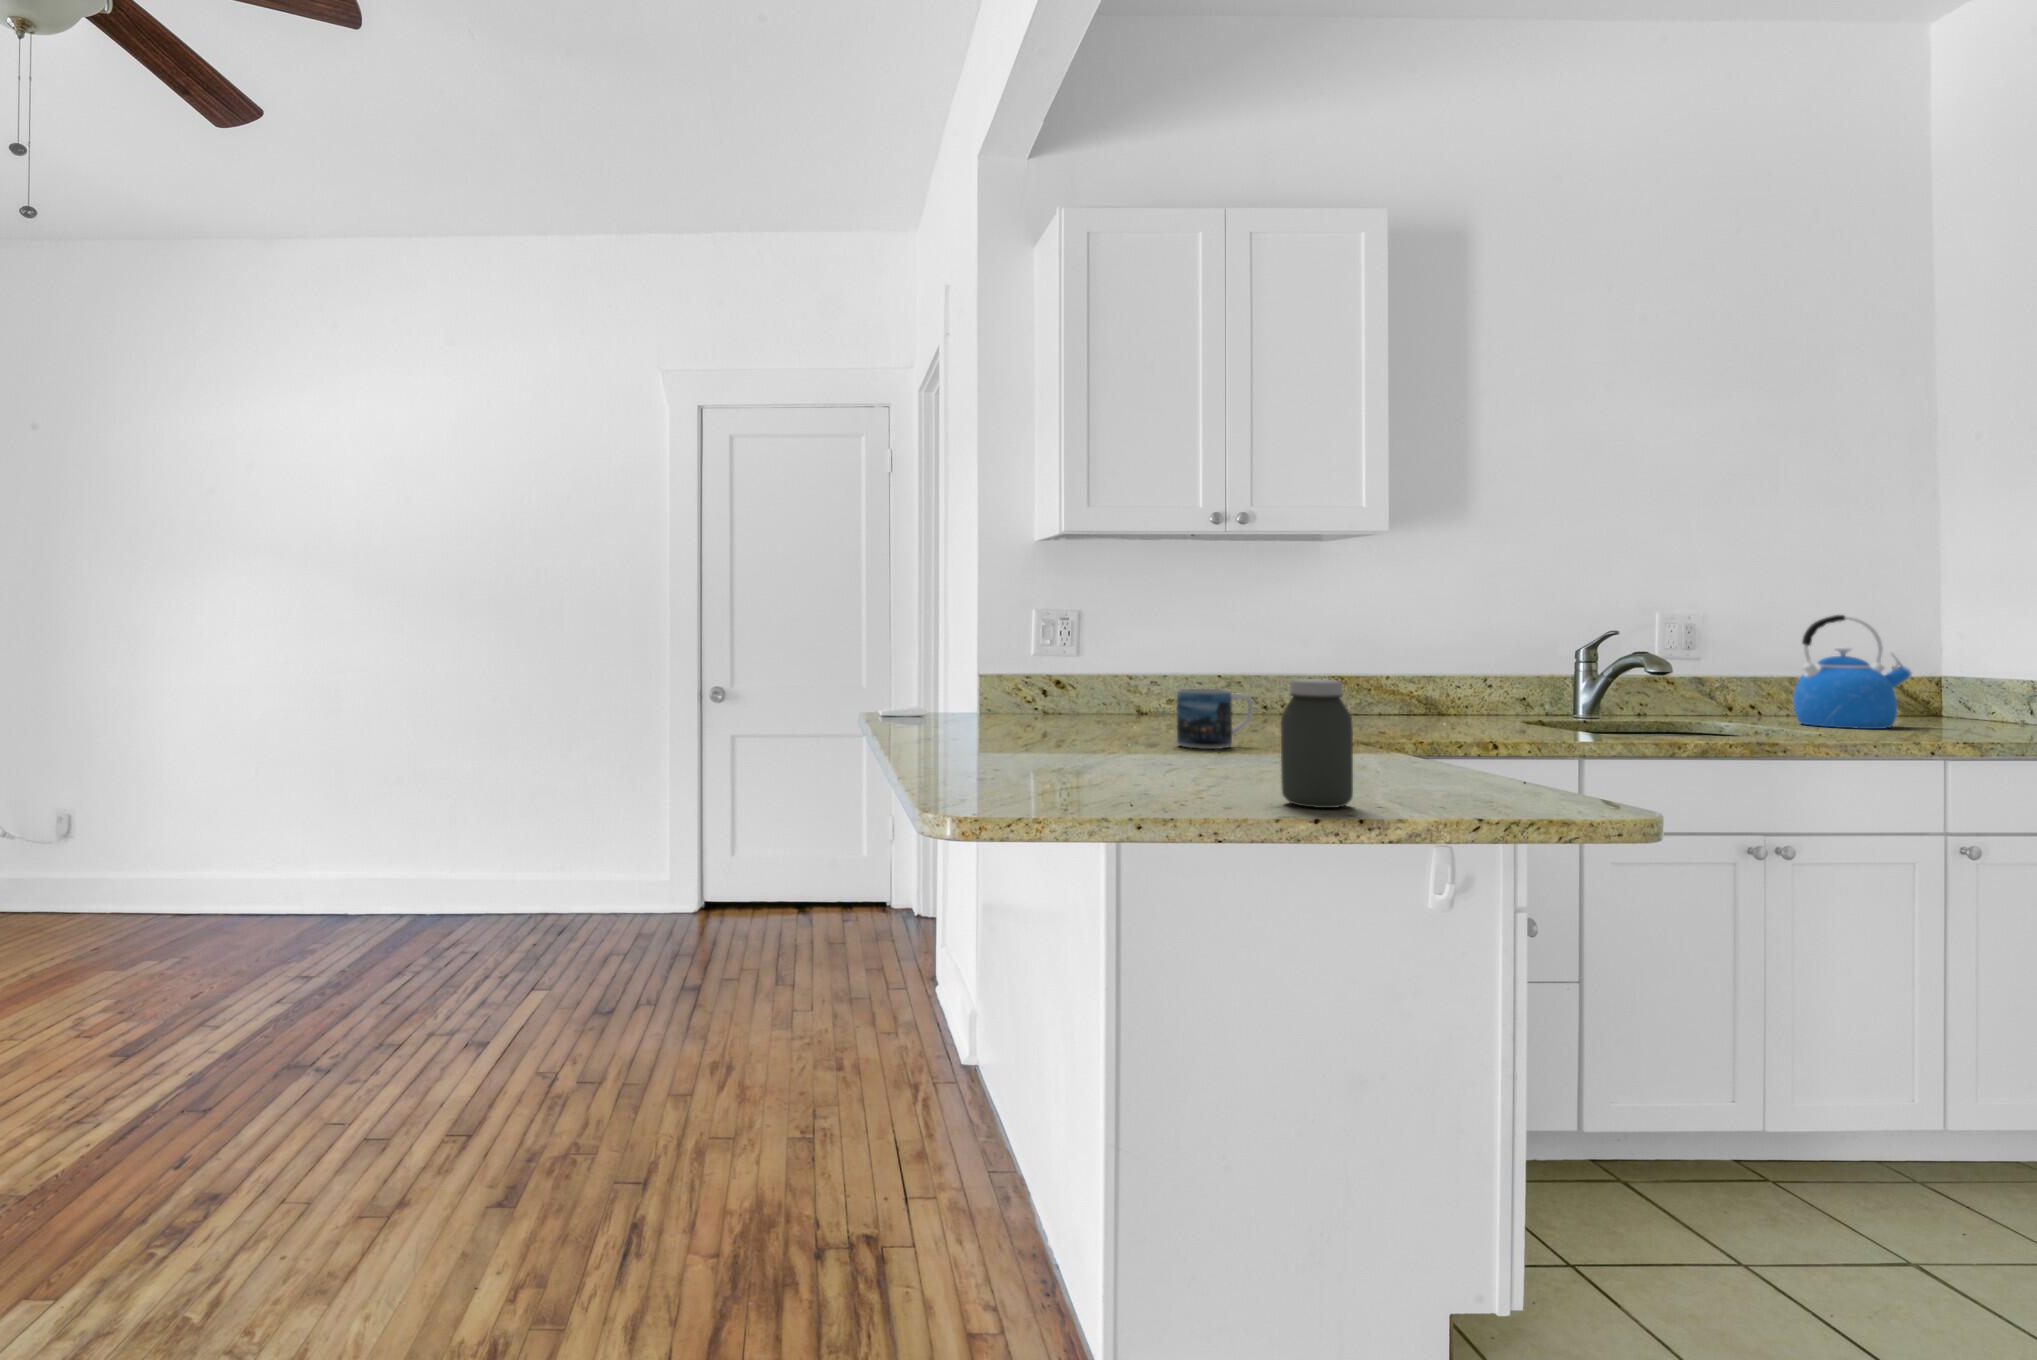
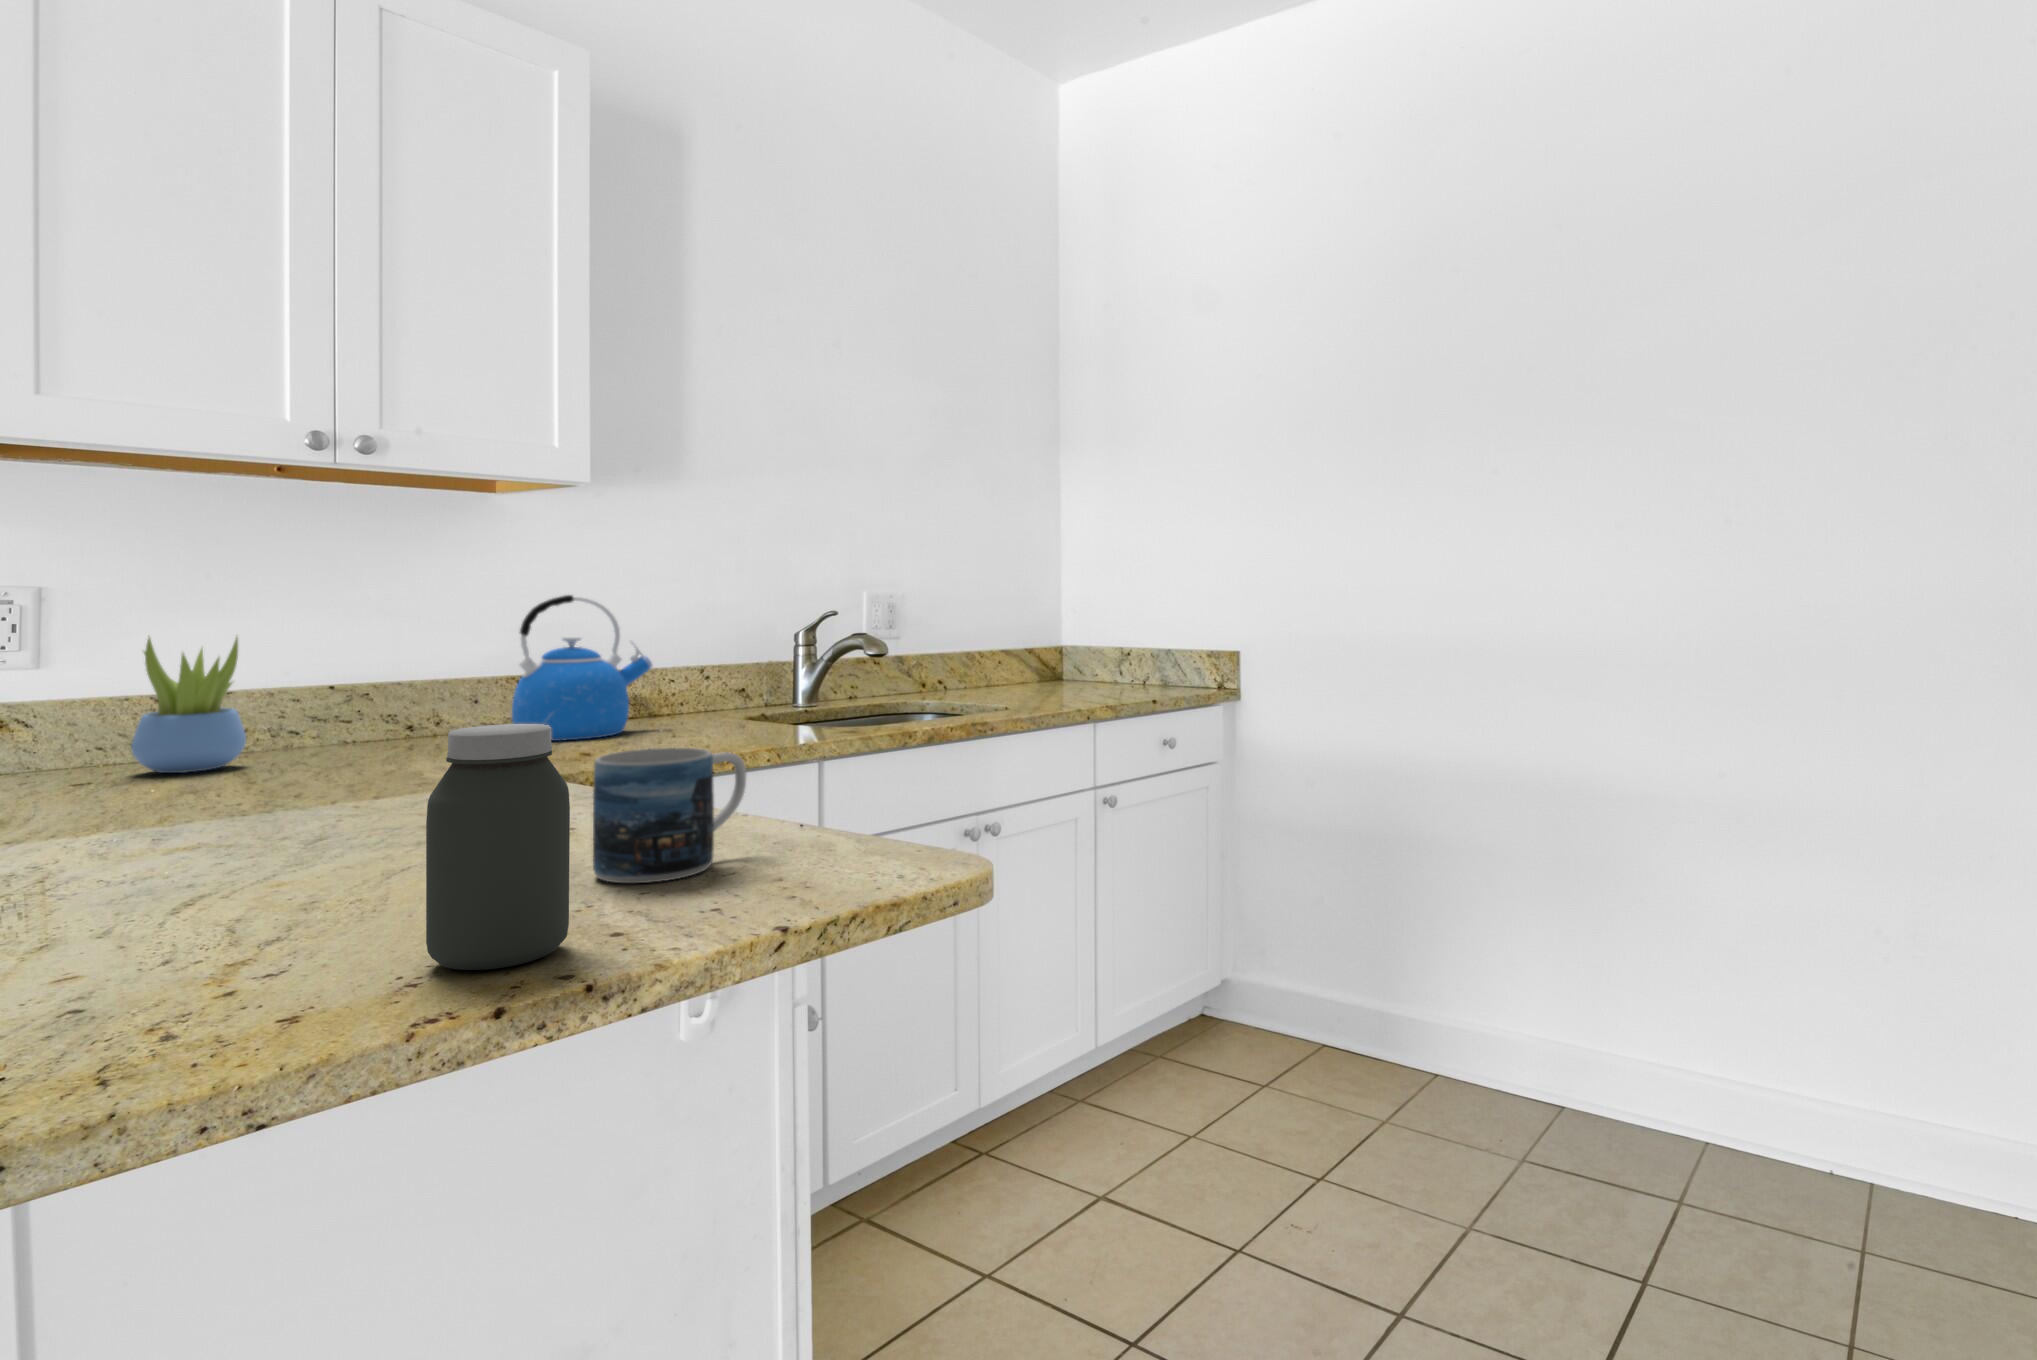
kettle: present [1793,615,1912,729] -> present [512,595,652,741]
succulent plant: none [1114,633,1171,721] -> present [131,636,246,773]
mug: present [1177,689,1253,749] -> present [593,748,746,883]

